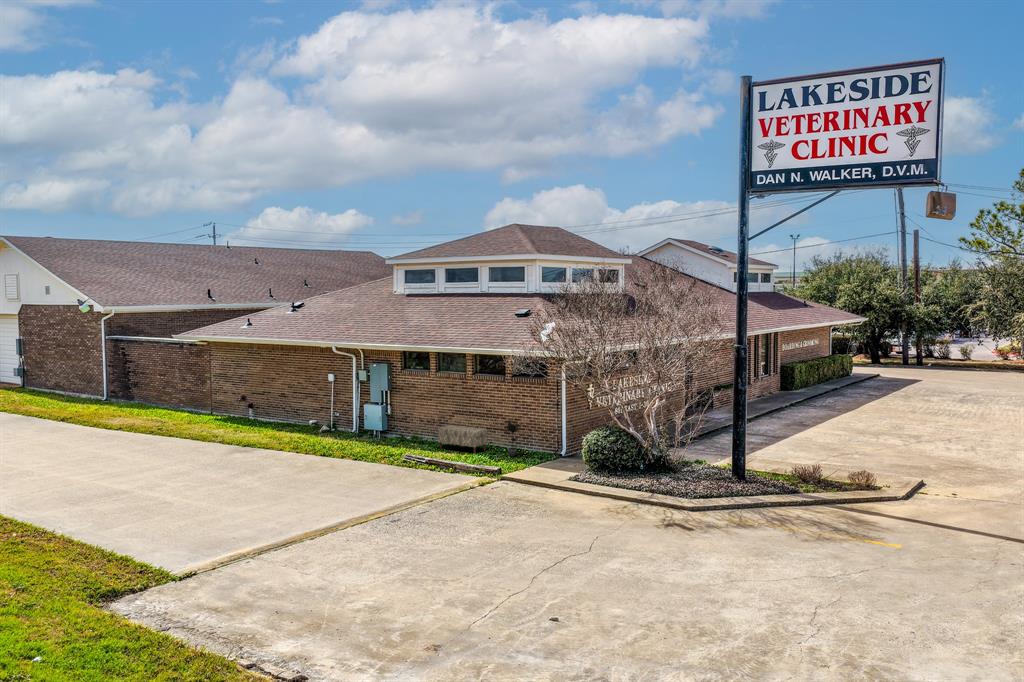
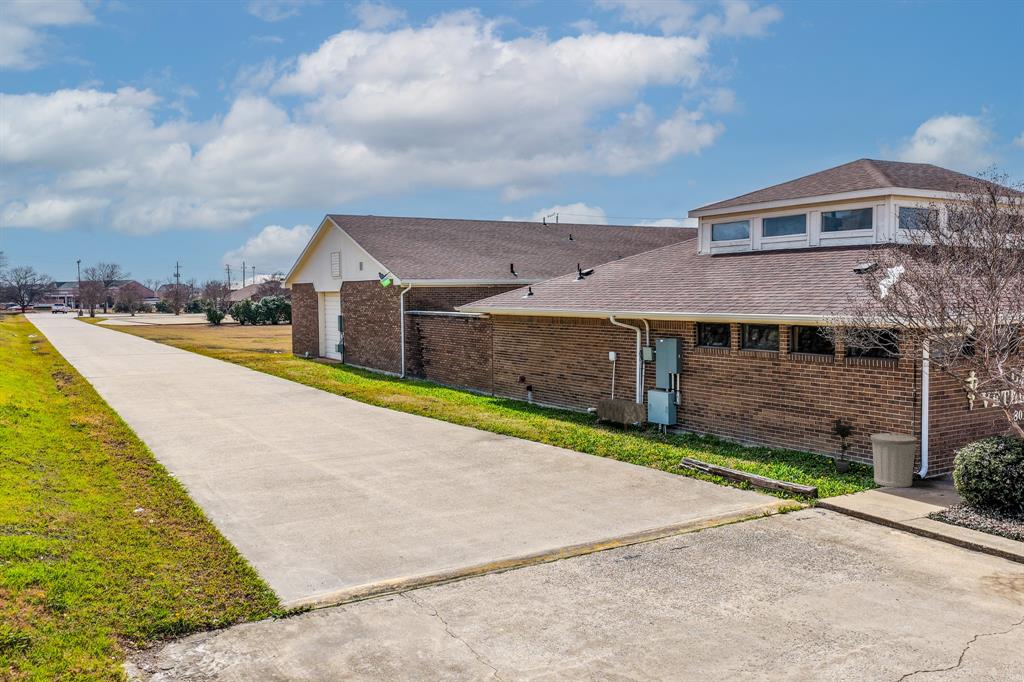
bench: present [438,425,487,454] -> present [598,399,646,431]
trash can: none [531,427,559,463] -> present [870,432,918,487]

